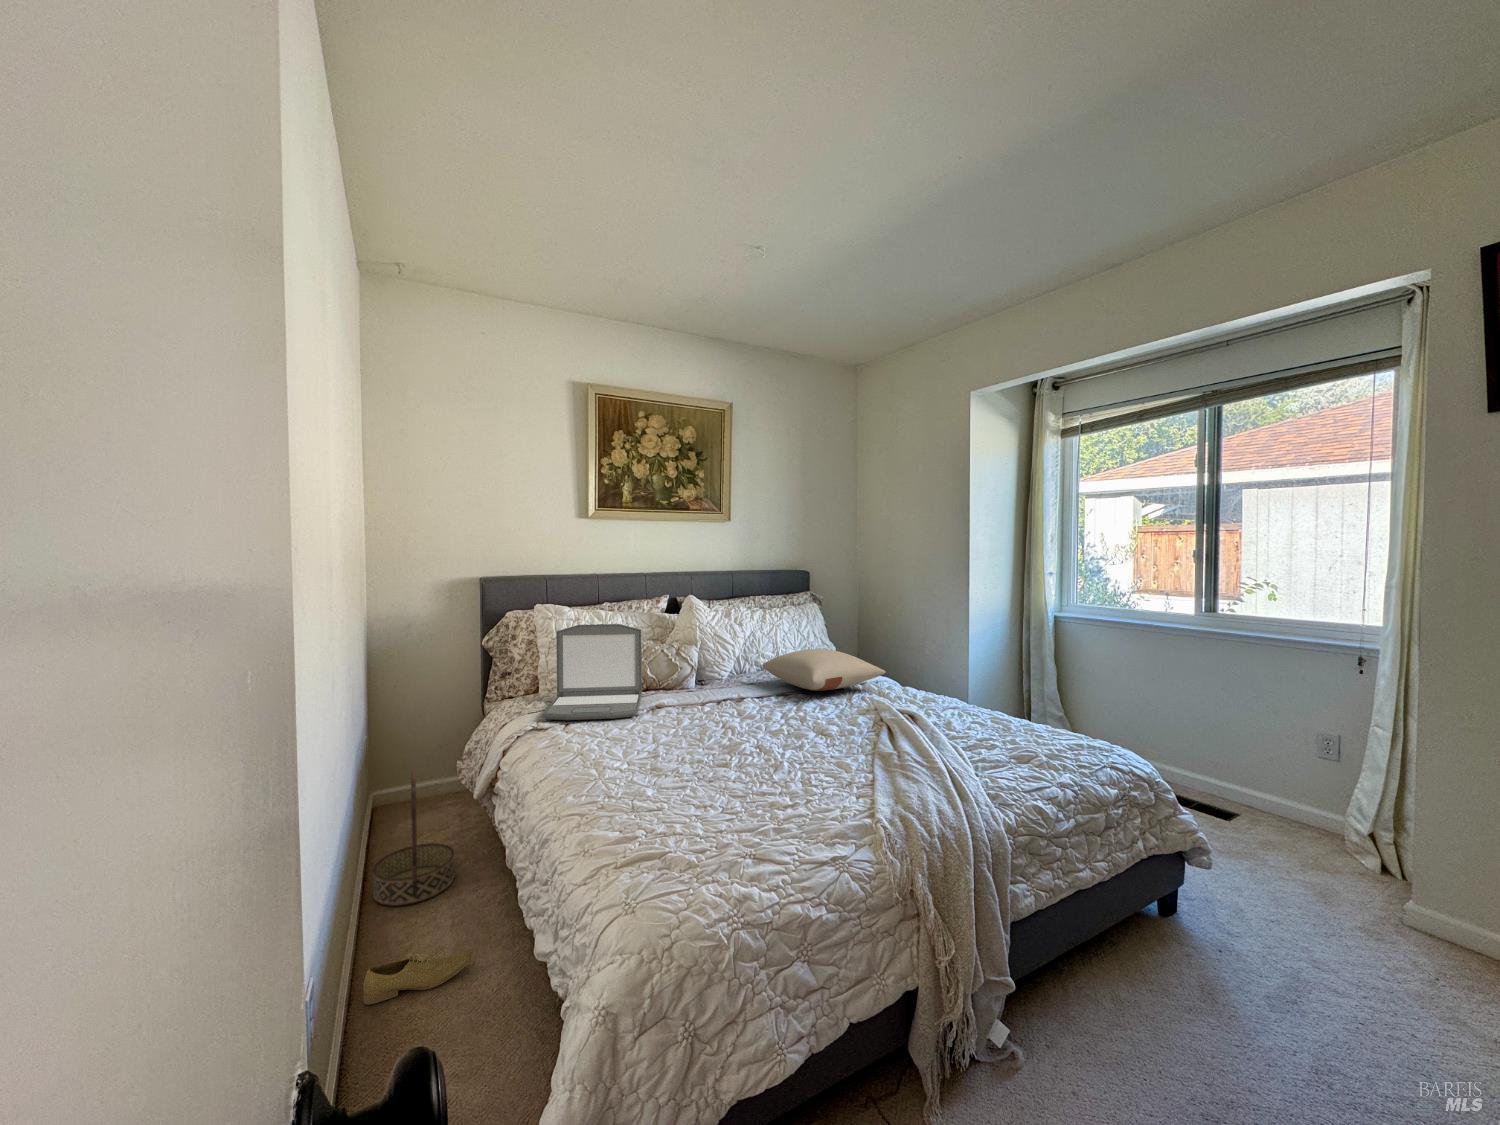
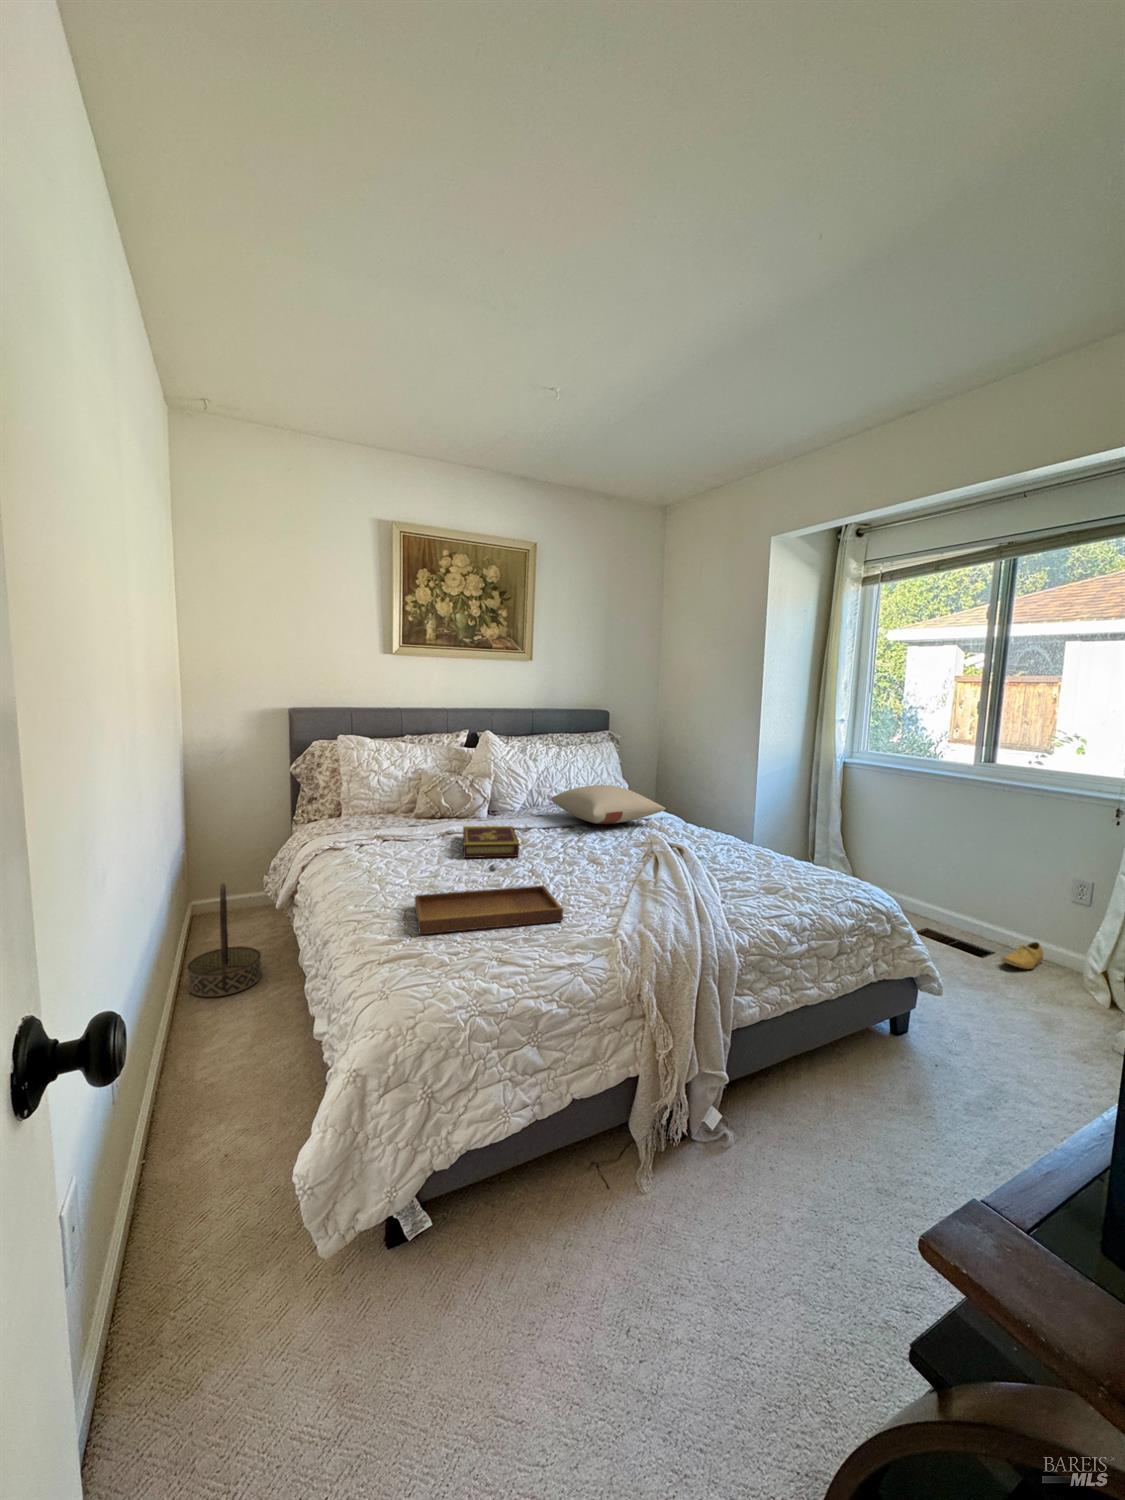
laptop: present [543,624,642,720] -> none [340,755,435,842]
book: none [675,696,742,735] -> present [463,826,519,858]
tray: none [642,743,811,829] -> present [415,864,563,934]
shoe: present [363,950,472,1005] -> present [1002,941,1043,969]

